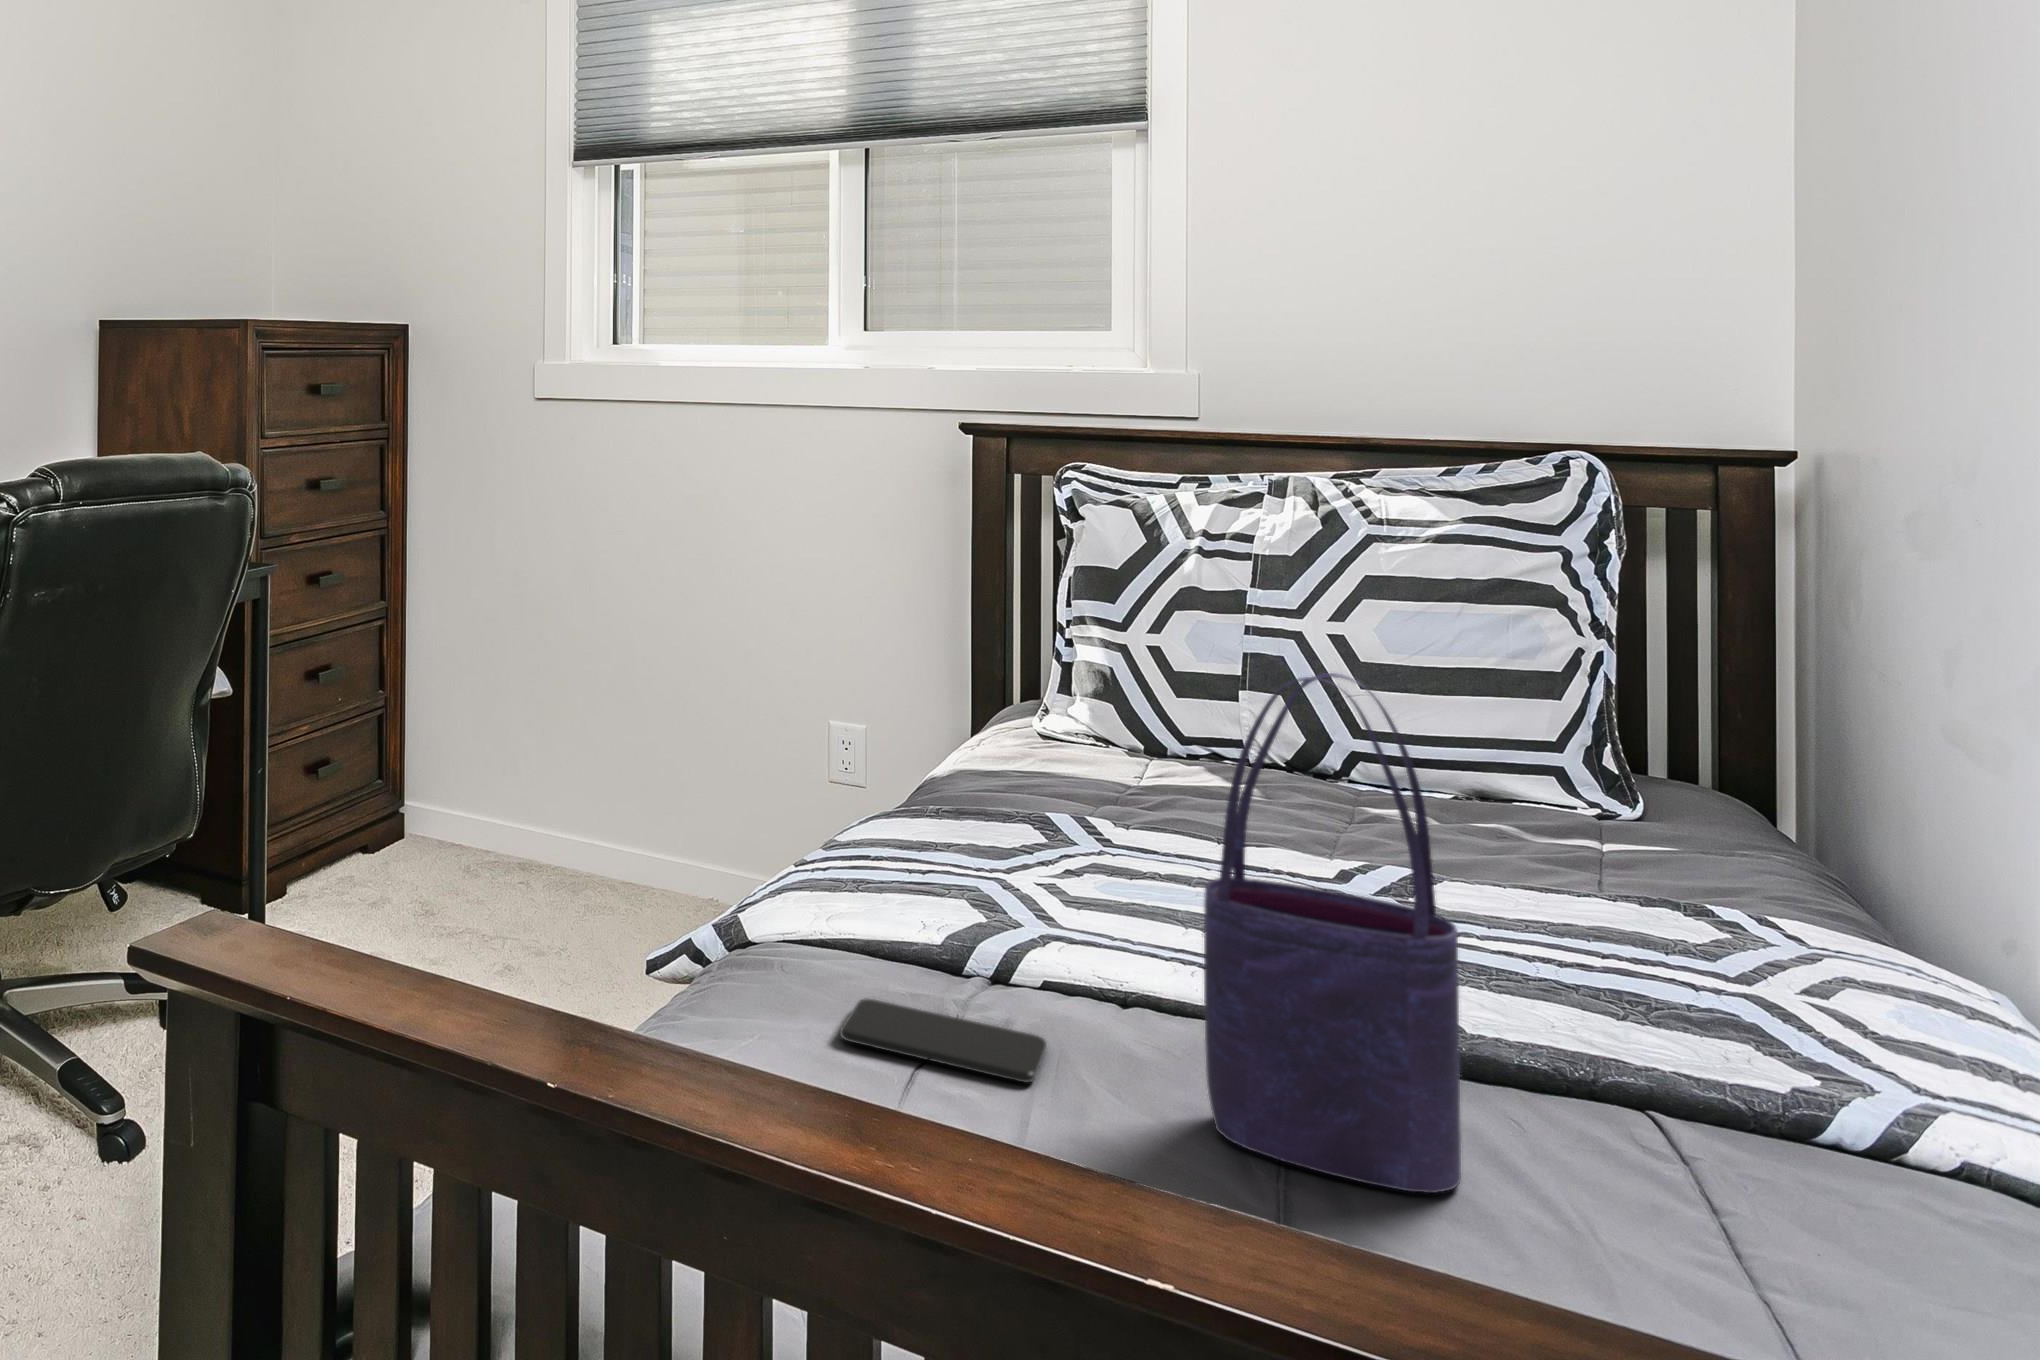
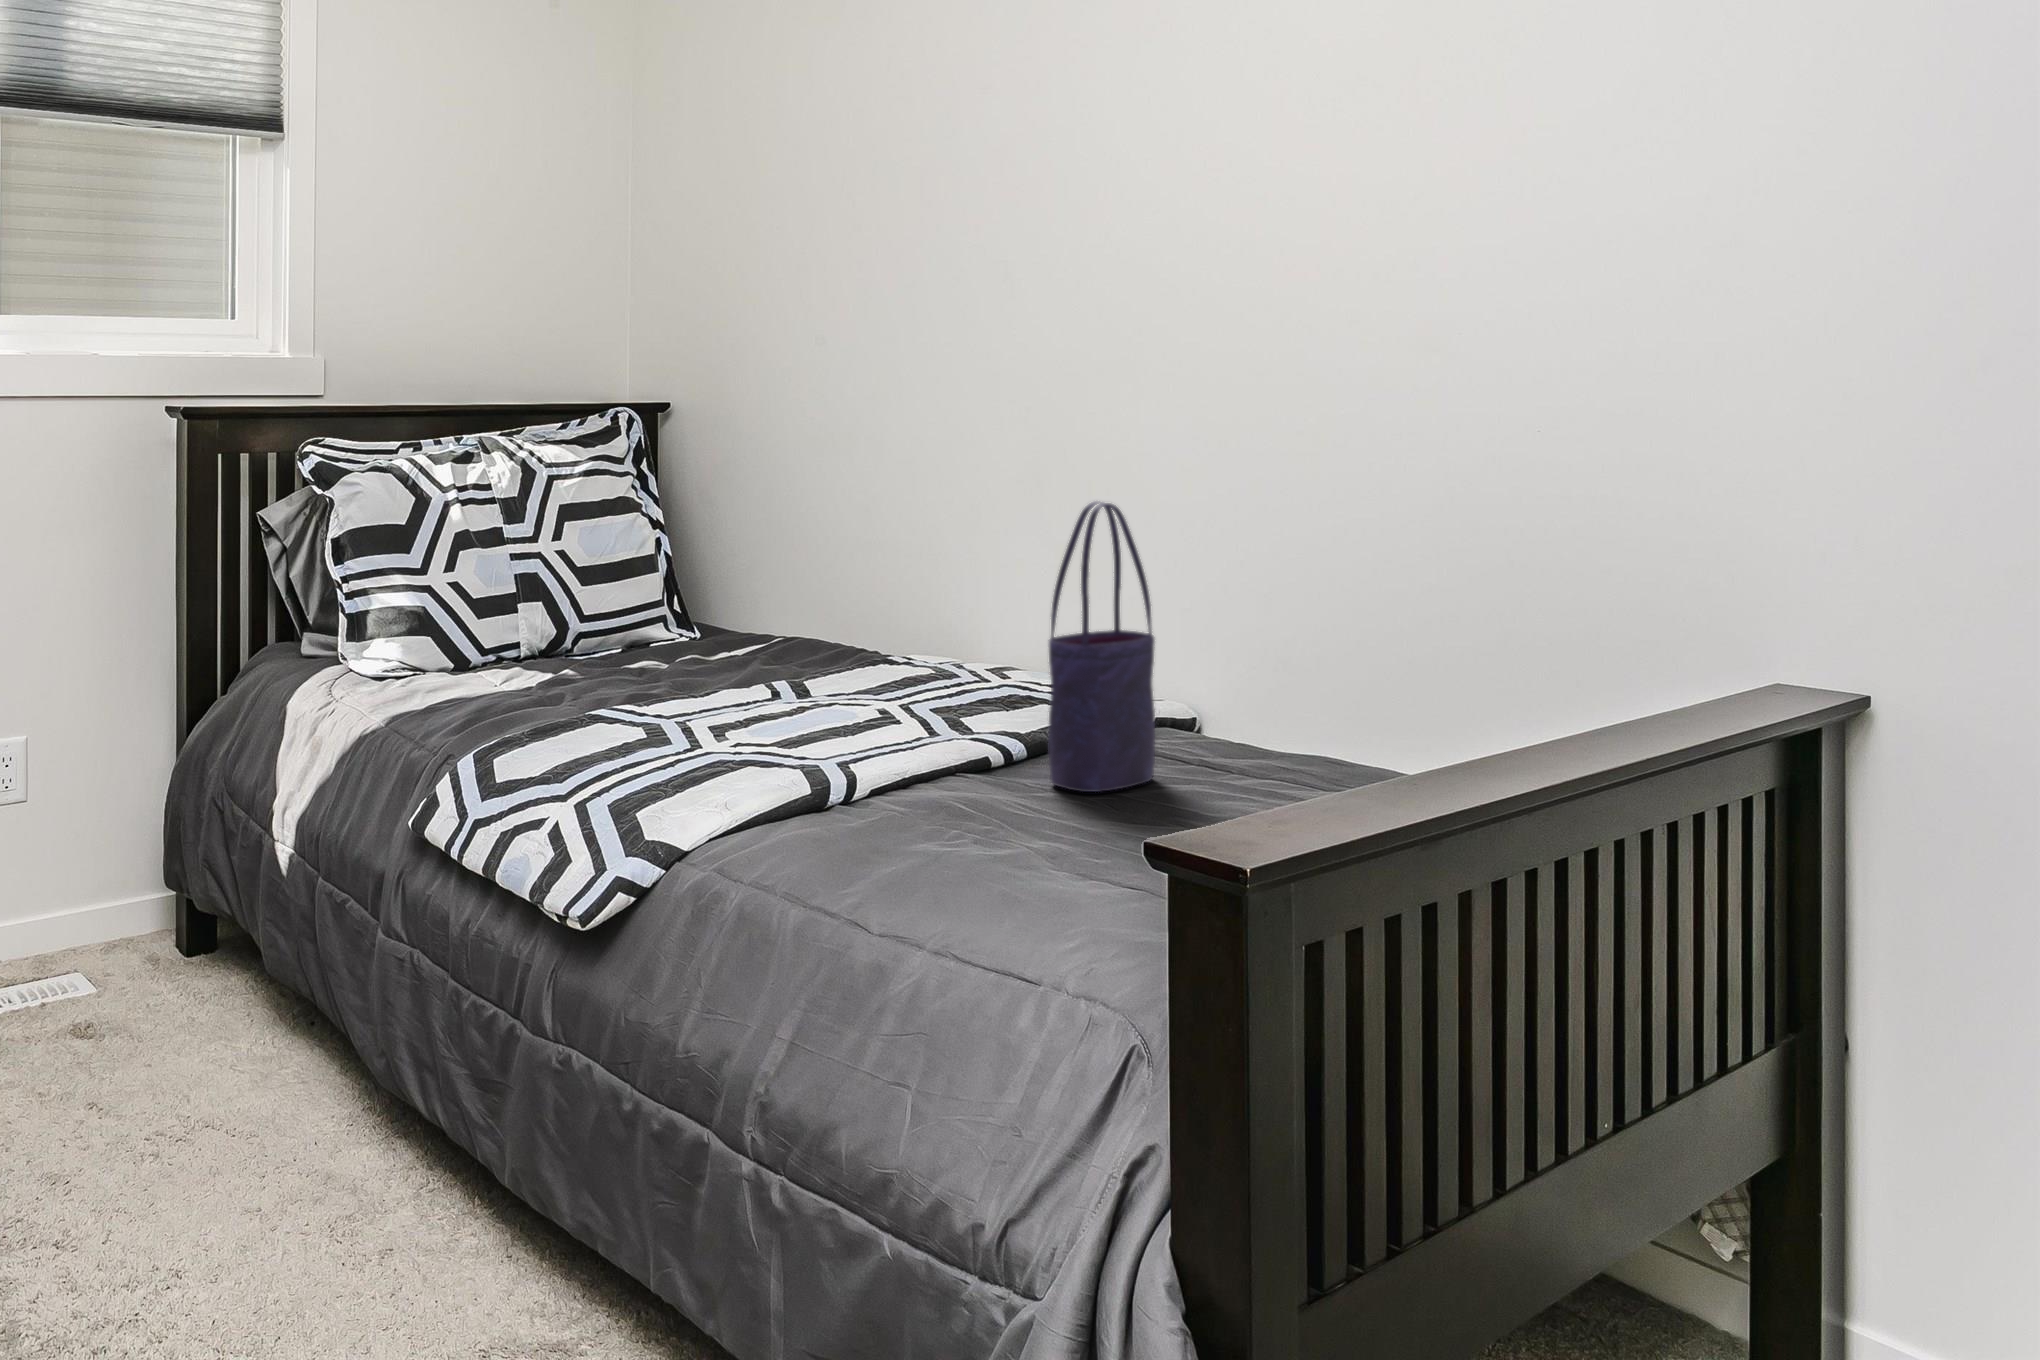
smartphone: present [840,998,1047,1083] -> none [867,789,1001,828]

